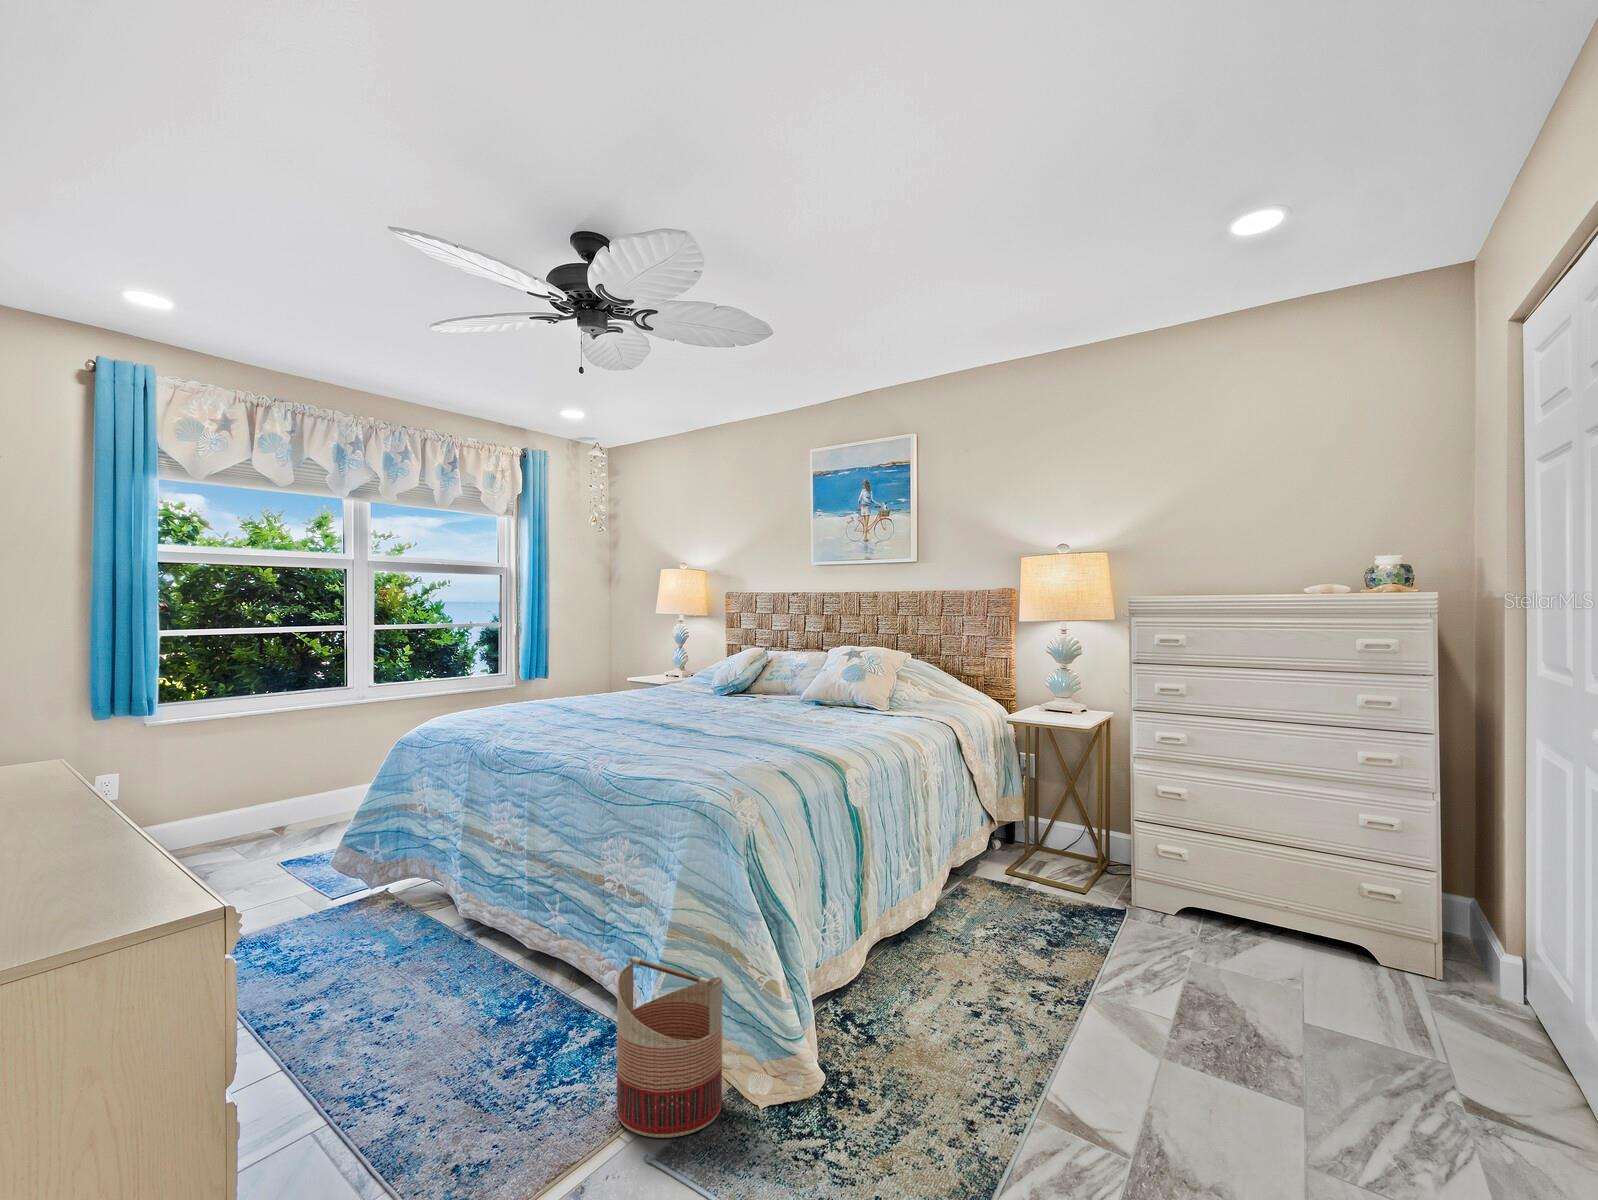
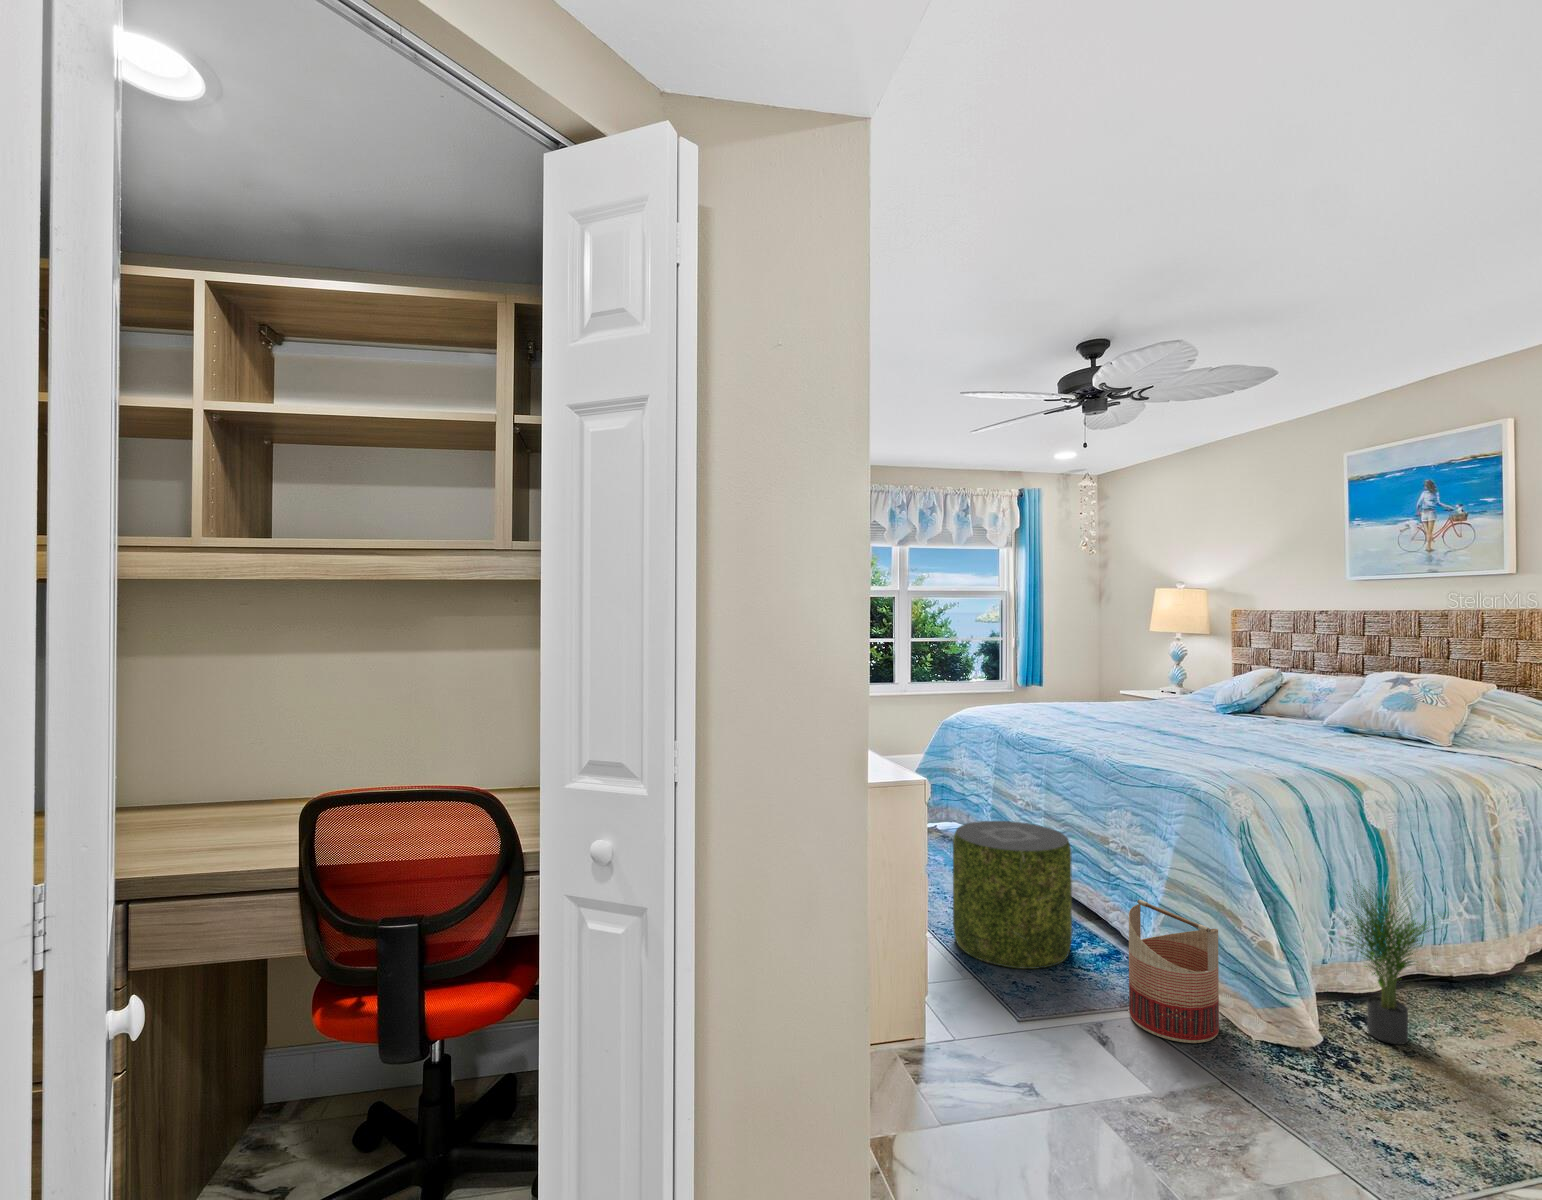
potted plant: none [837,867,945,1066] -> present [1344,877,1438,1044]
pouf: none [383,873,553,1087] -> present [953,821,1072,969]

